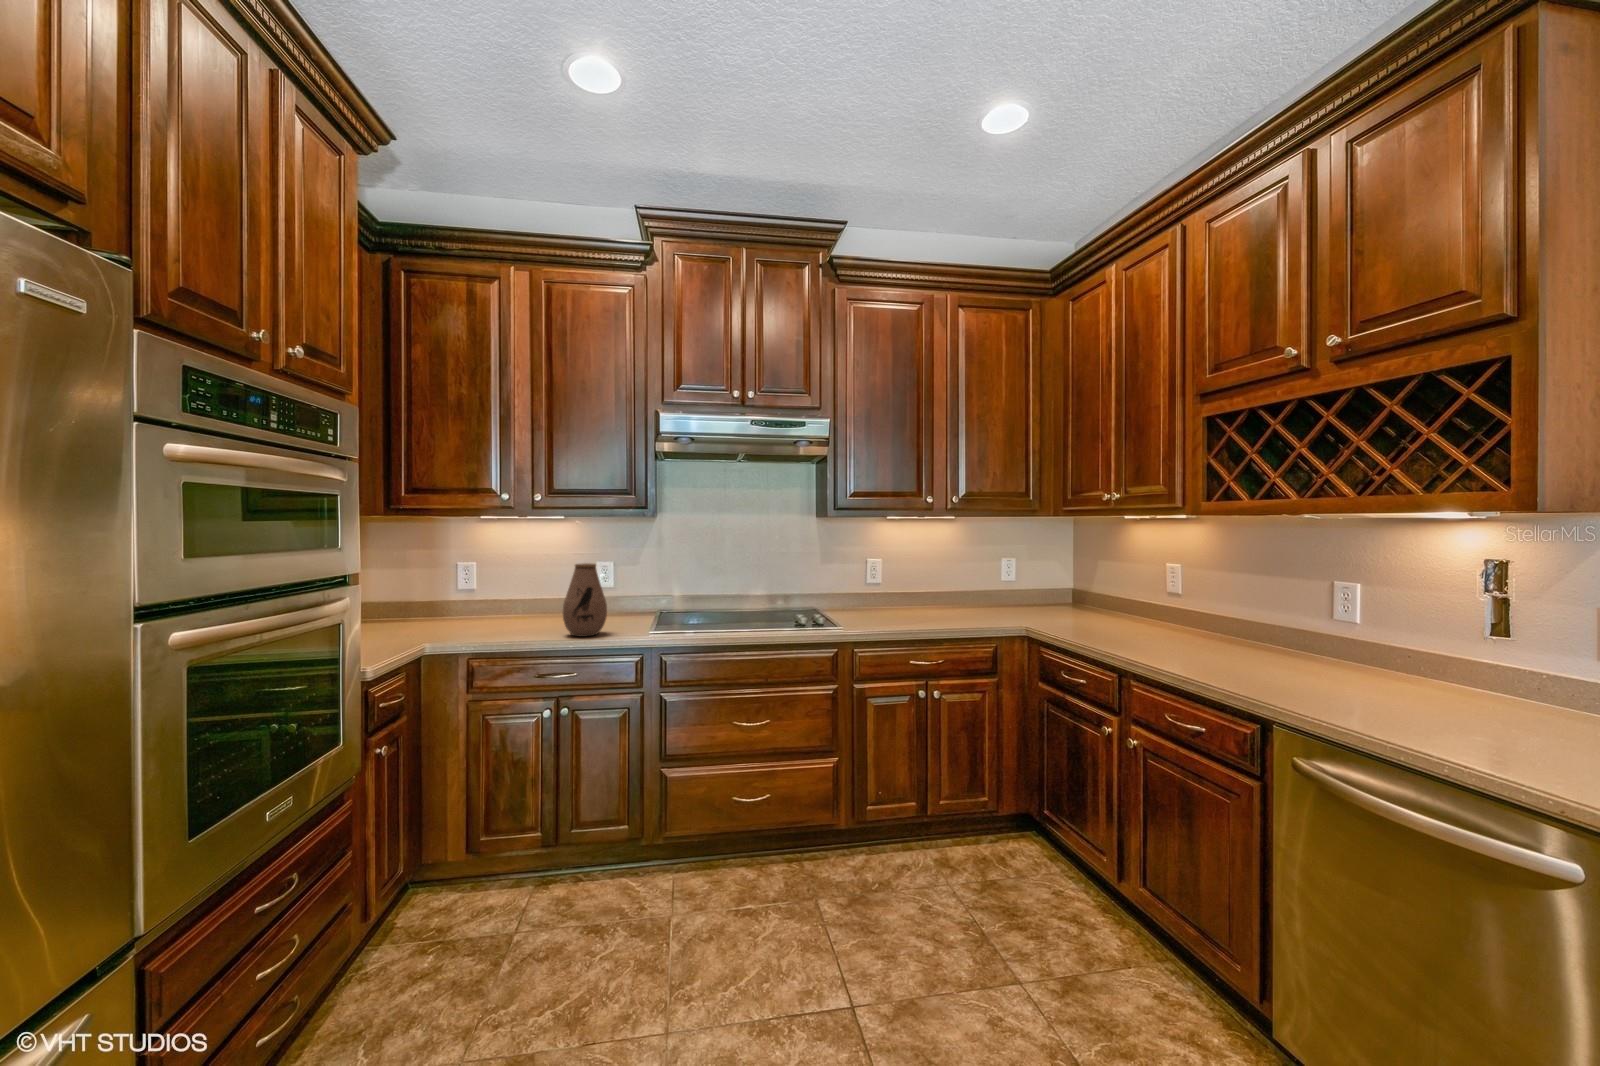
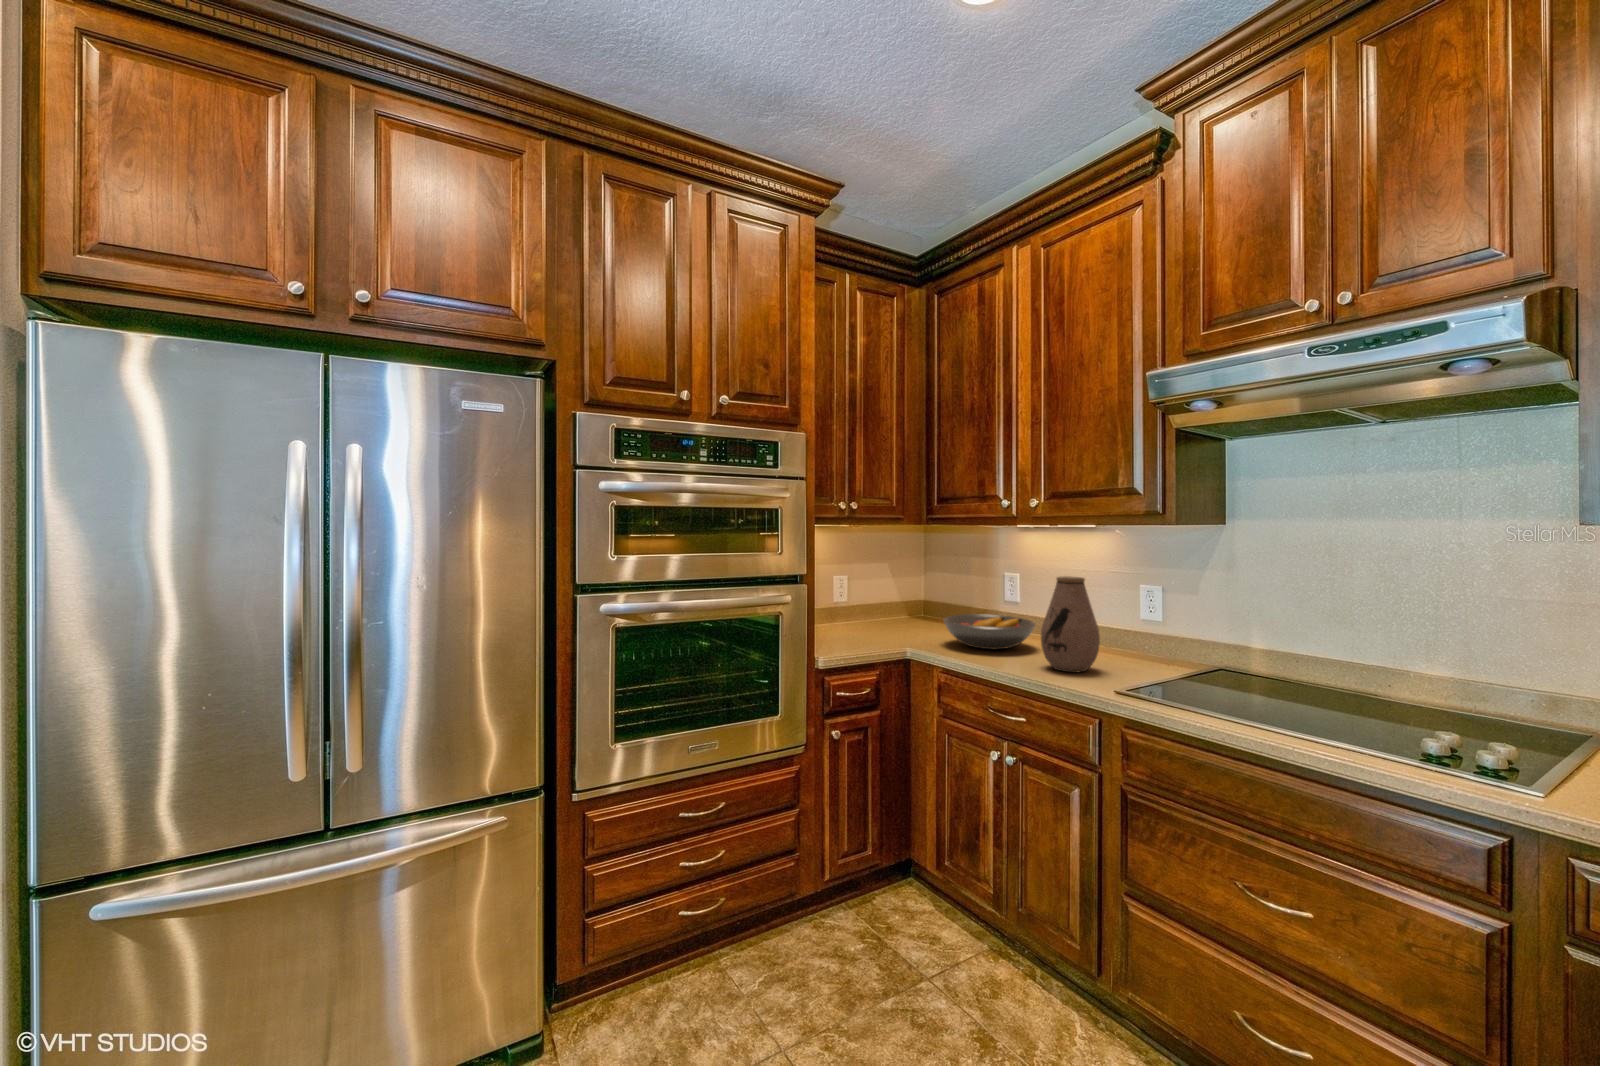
fruit bowl: none [438,604,531,636] -> present [943,614,1036,649]

